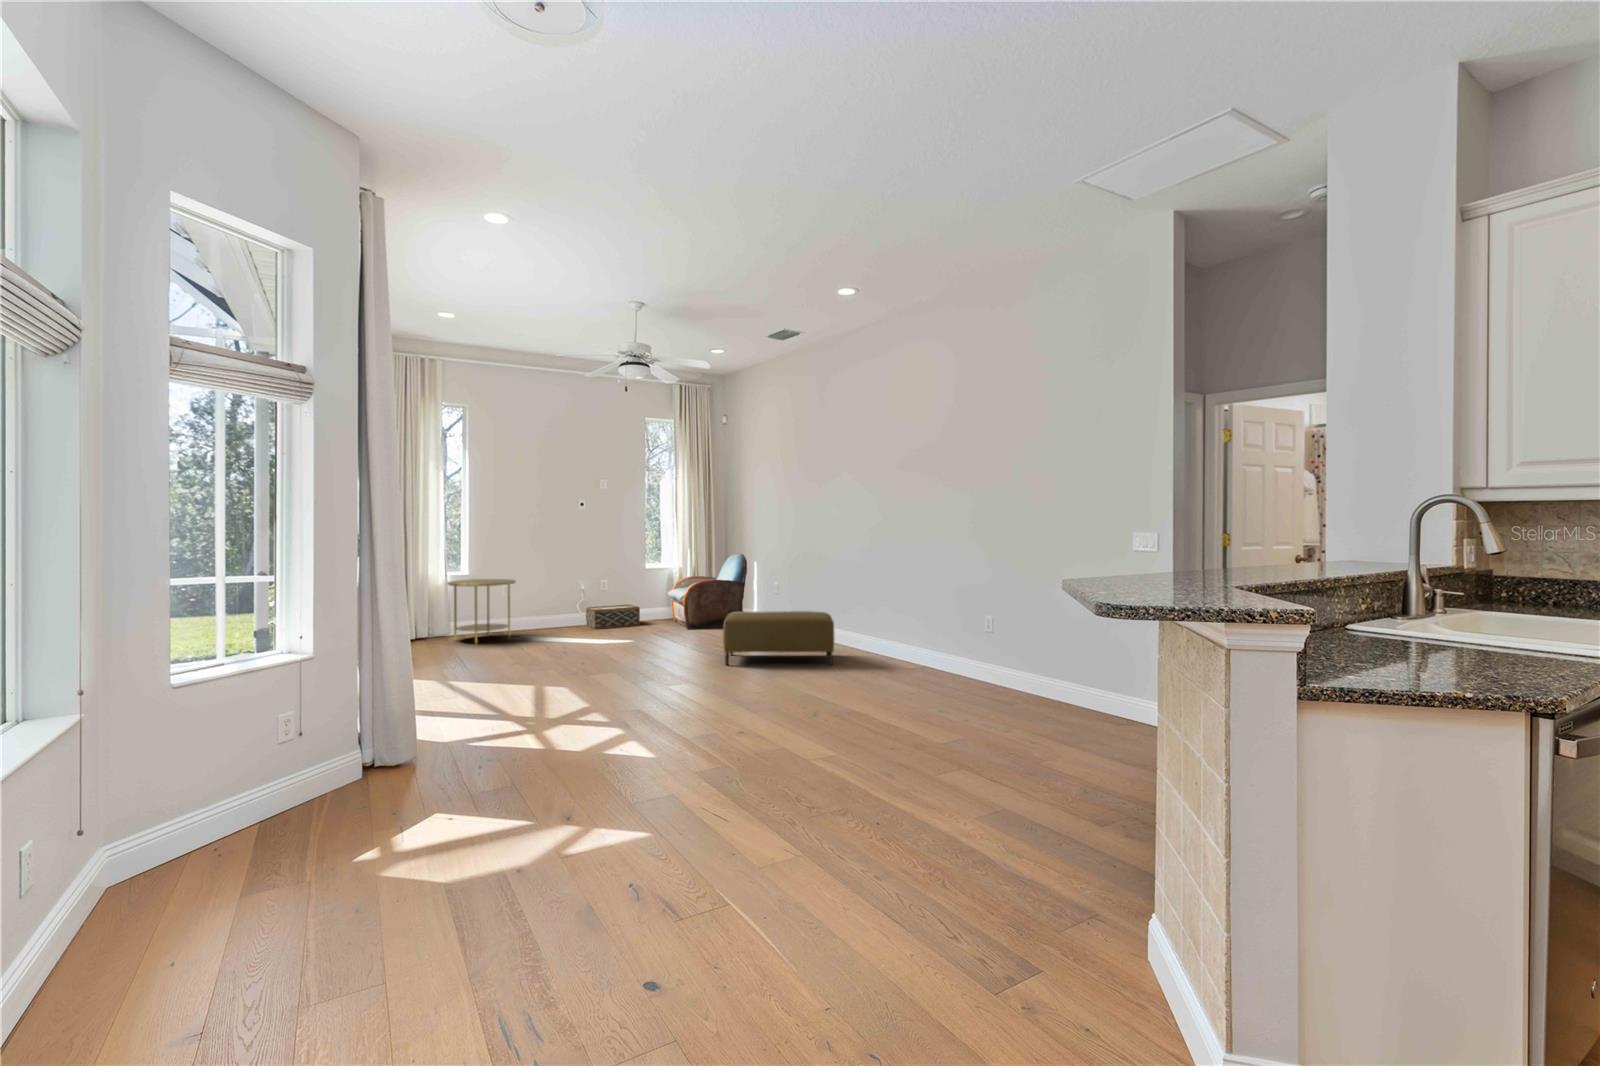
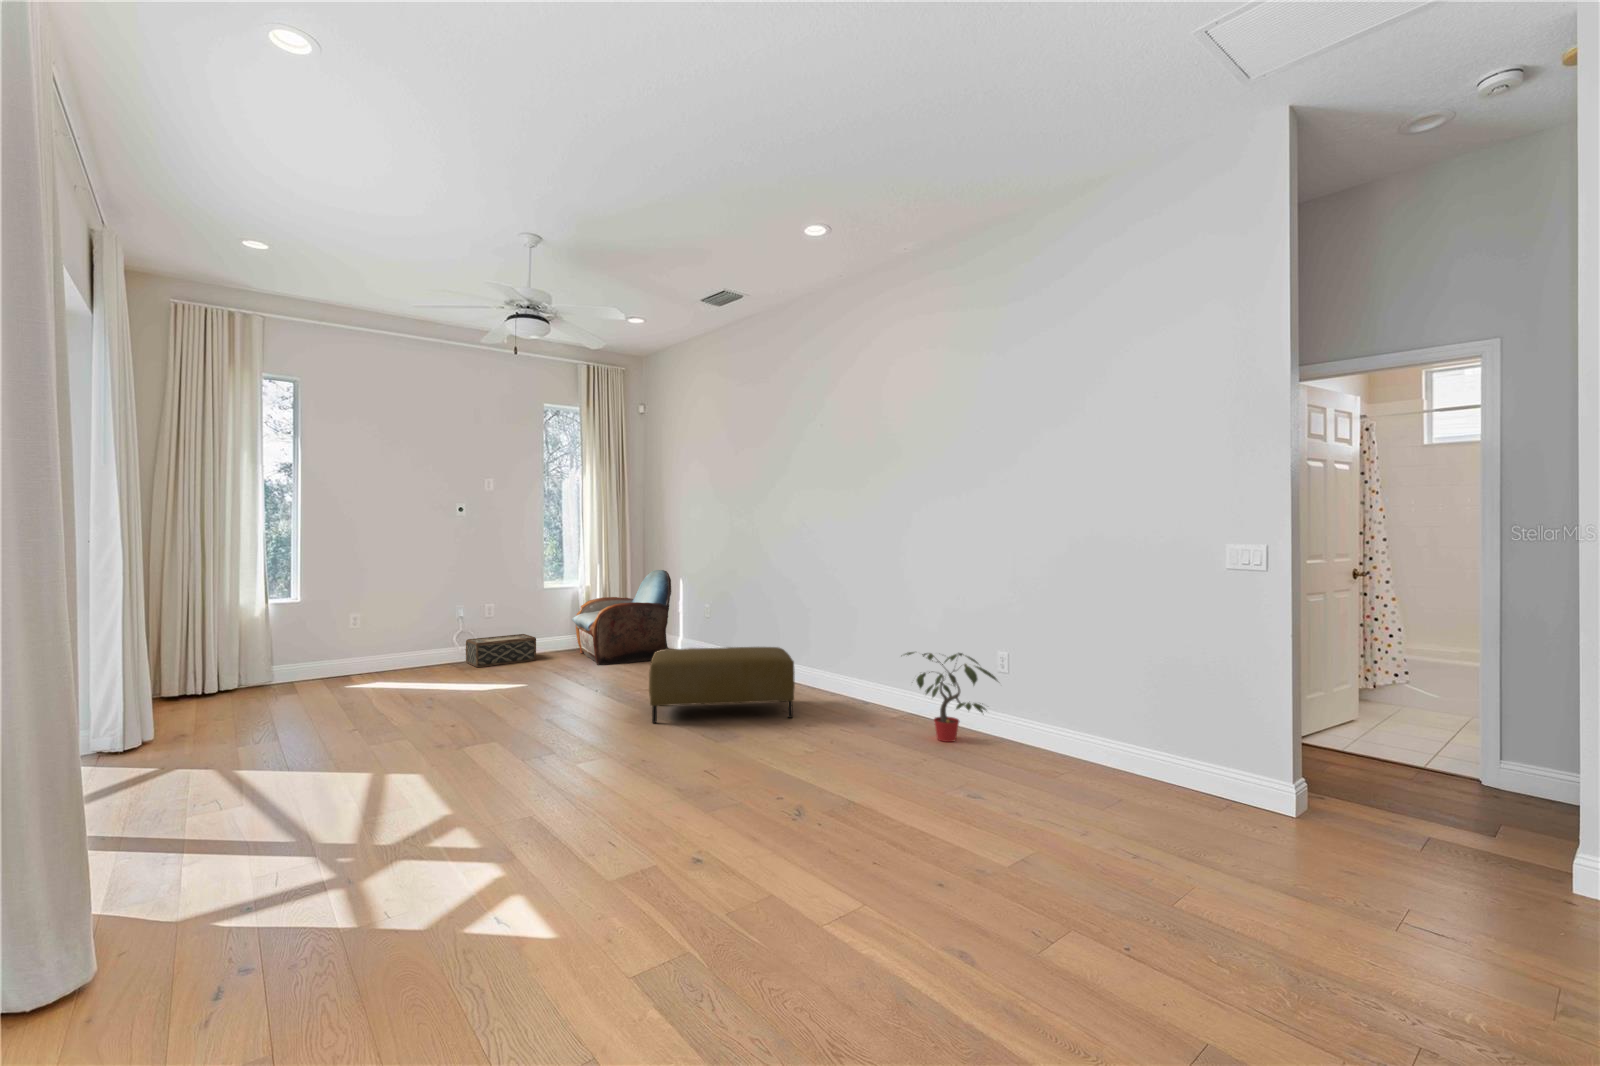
side table: present [447,579,516,644] -> none [265,607,367,697]
potted plant: none [910,613,986,682] -> present [905,652,998,742]

